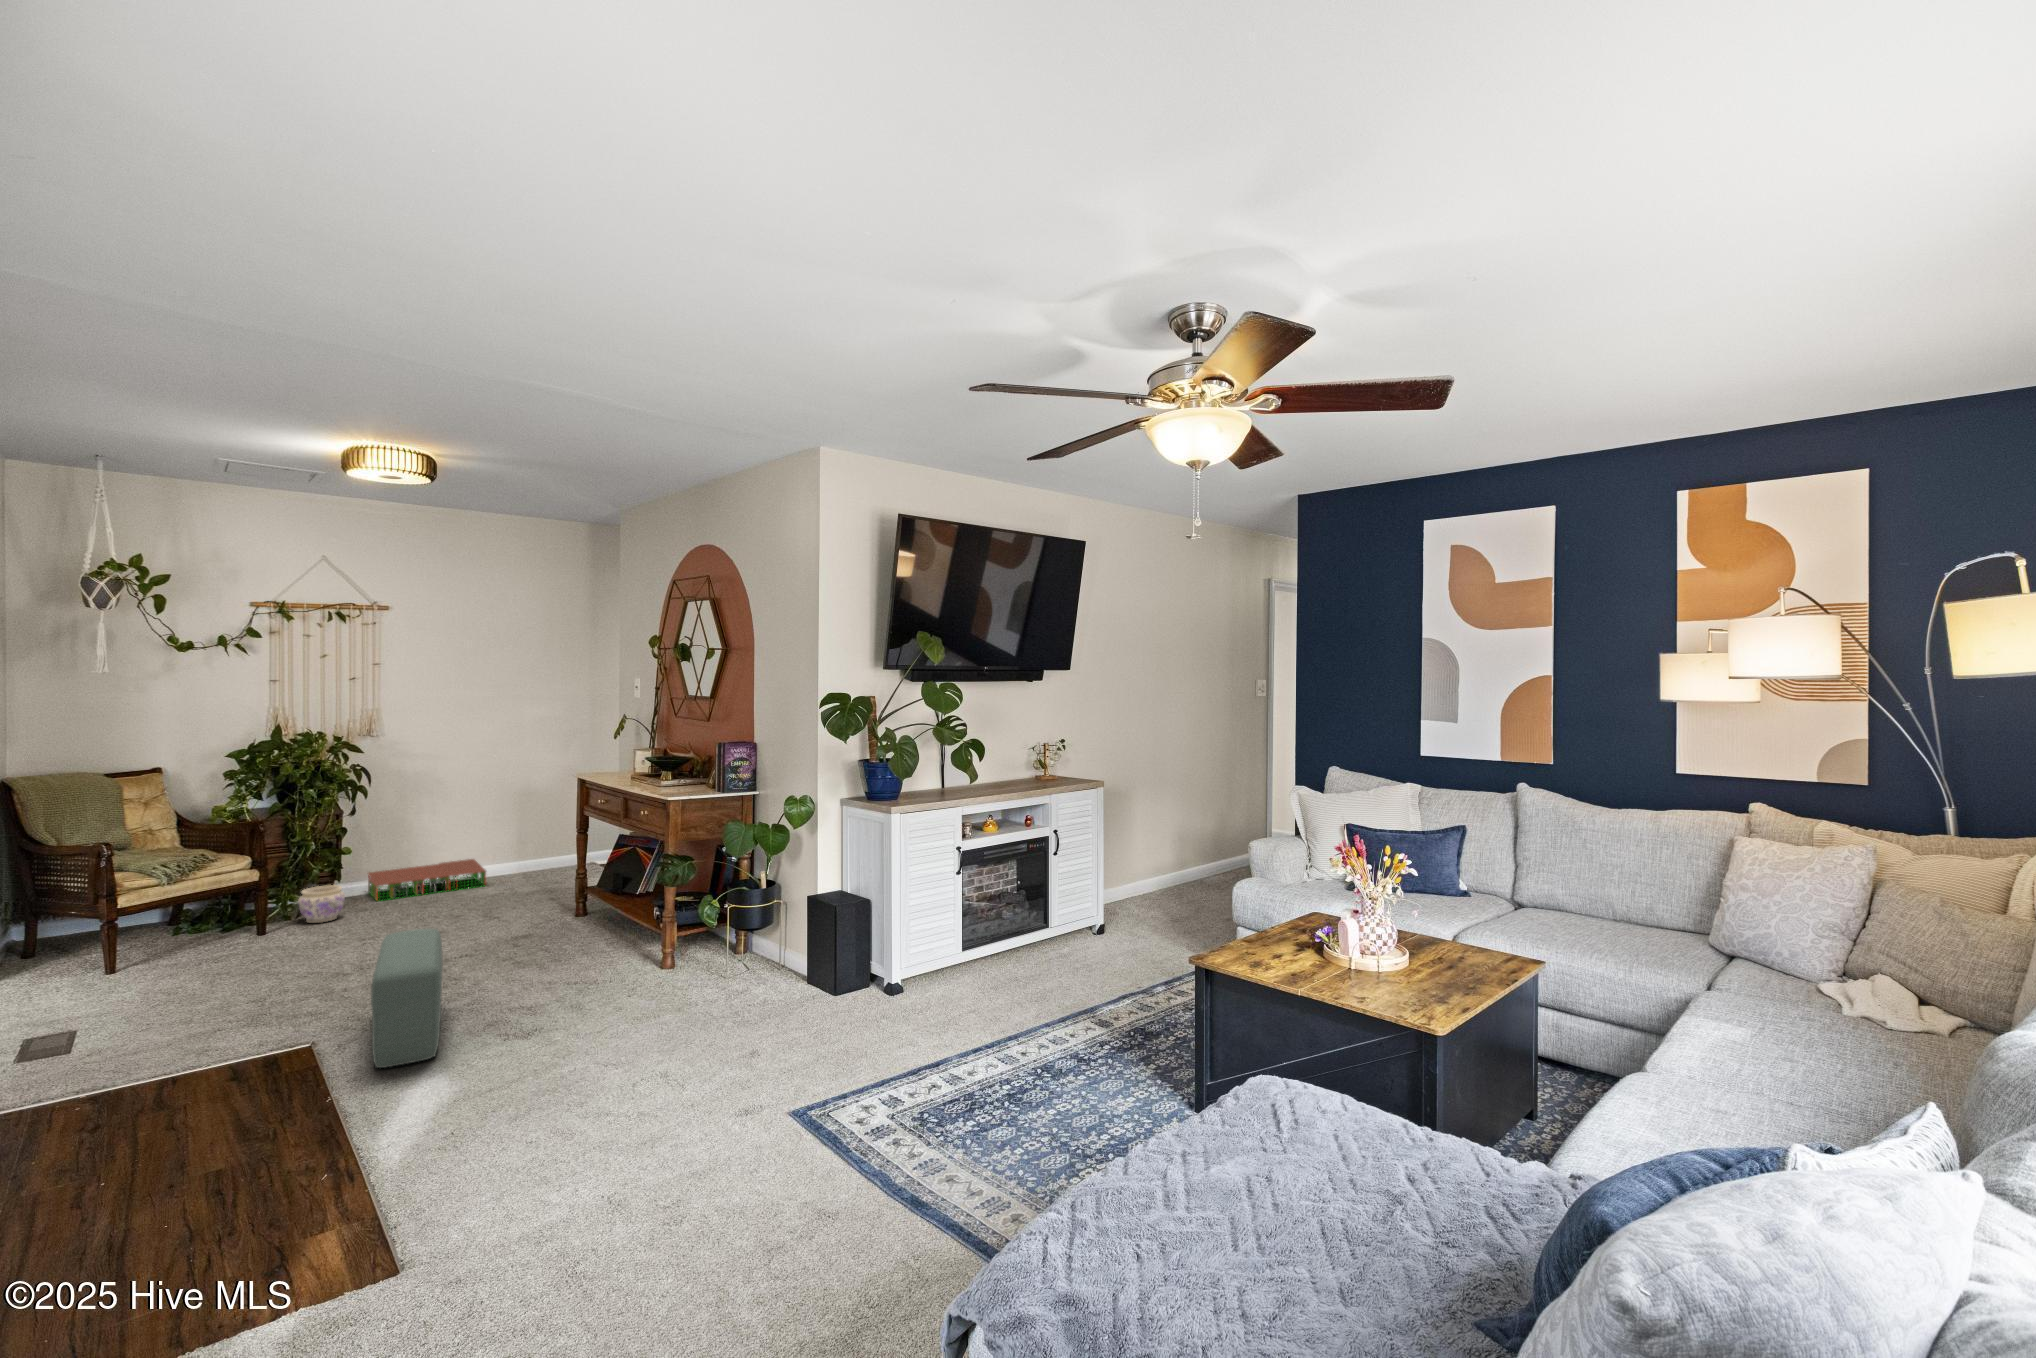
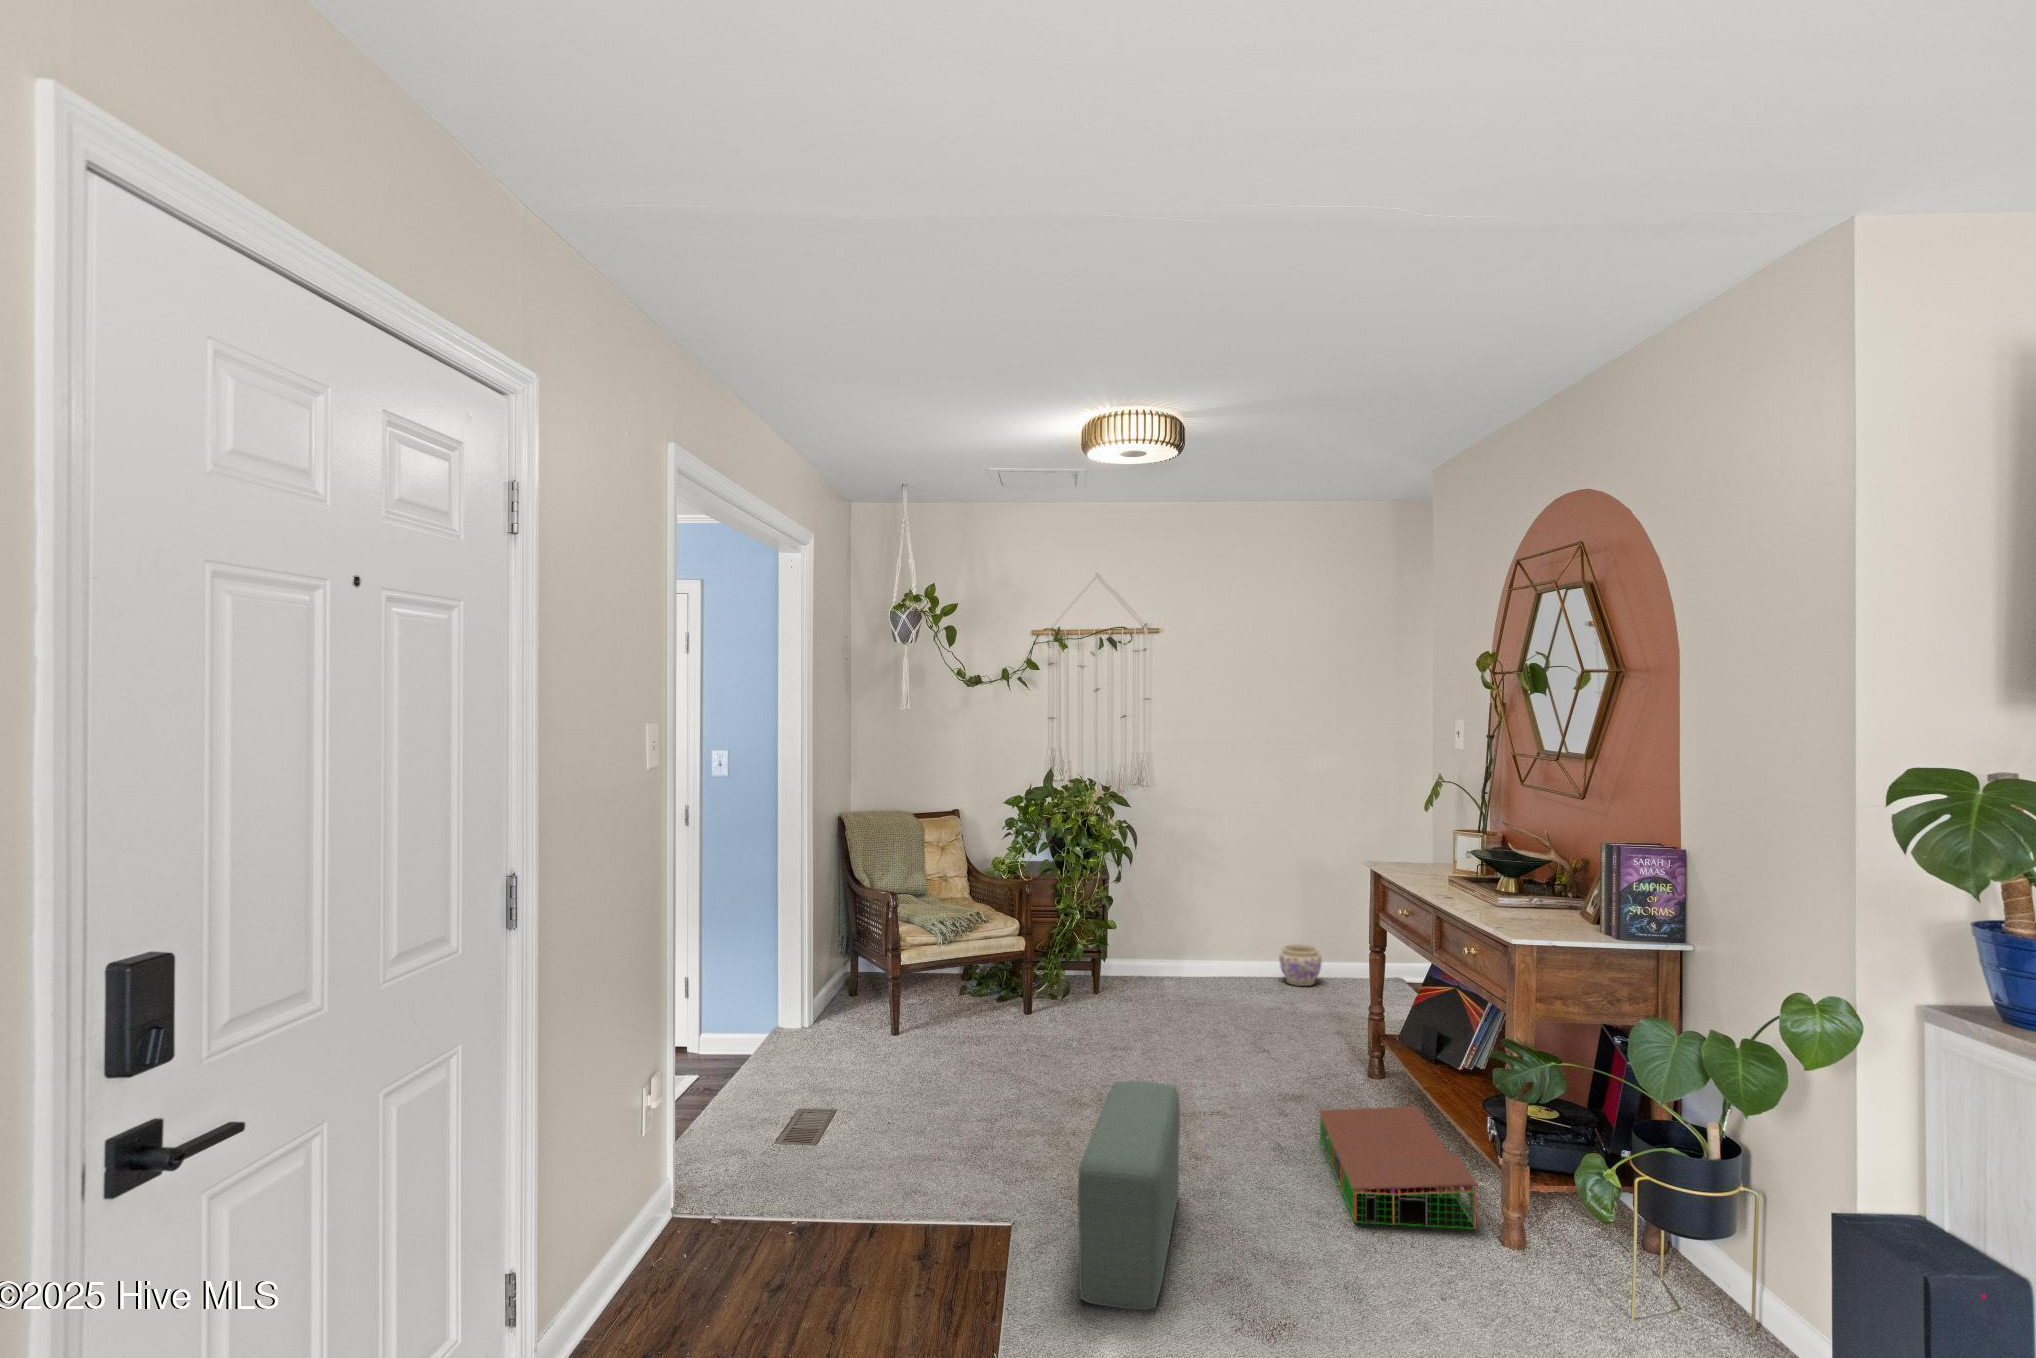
storage bin: present [368,859,486,900] -> present [1319,1106,1477,1229]
planter: present [298,885,345,923] -> present [1279,944,1322,986]

